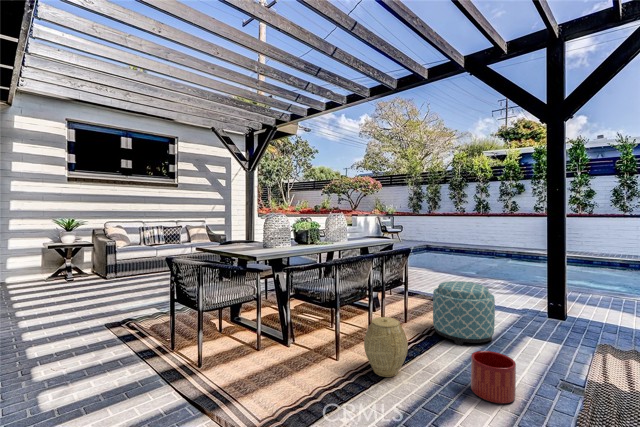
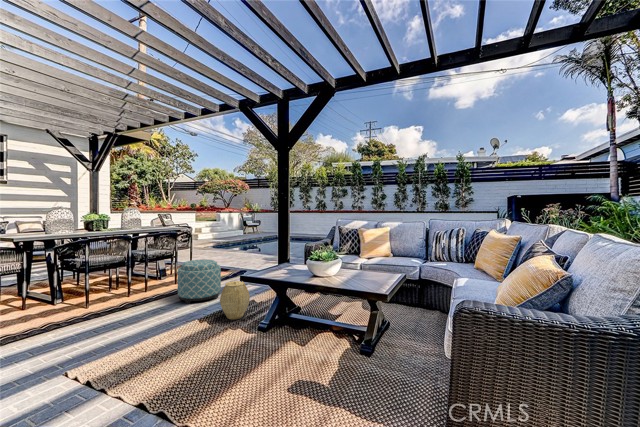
woven basket: present [364,317,408,377] -> present [220,281,250,319]
planter: present [471,351,516,404] -> none [148,303,178,335]

